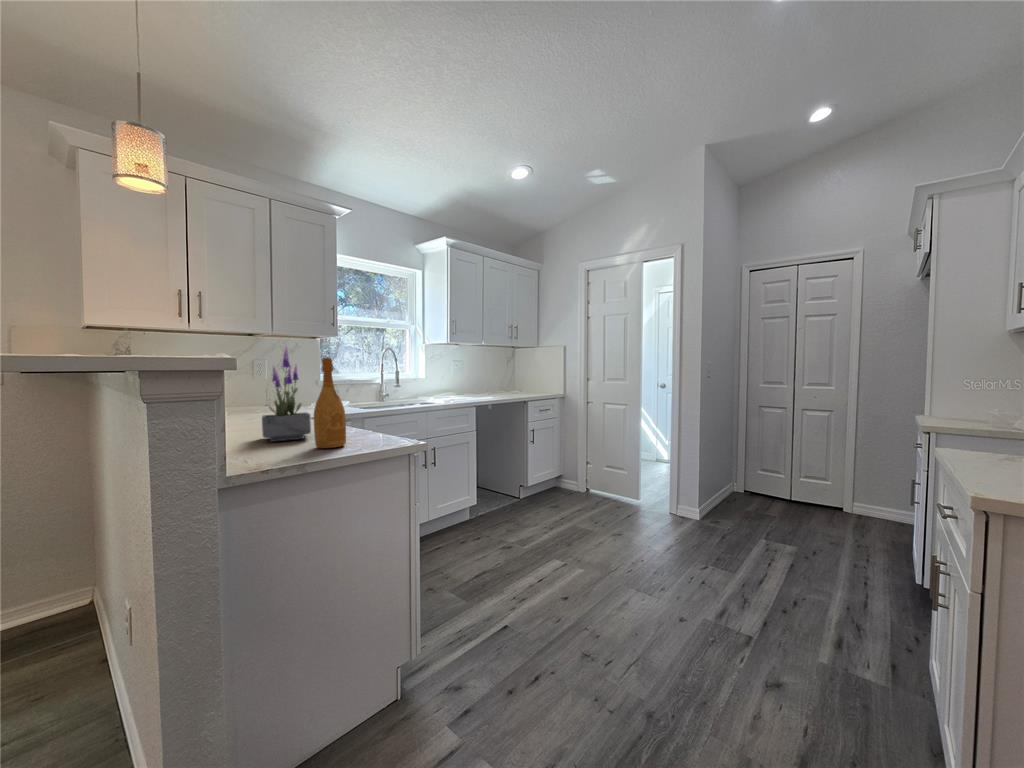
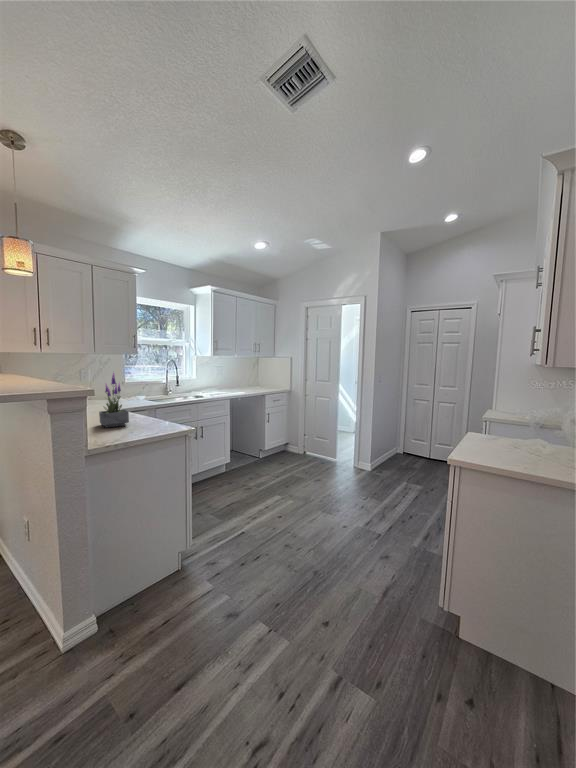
wine bottle: present [314,358,346,448] -> none [133,381,151,432]

